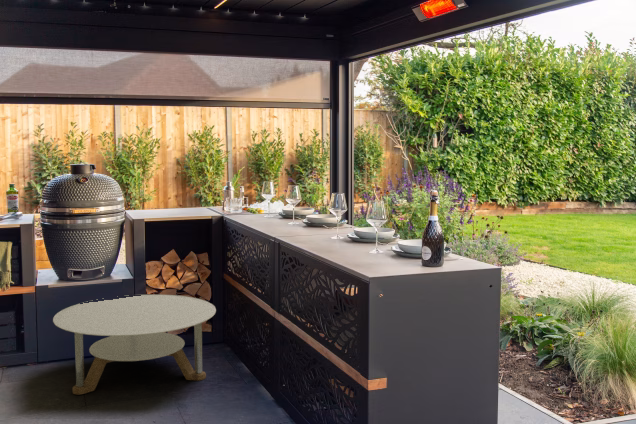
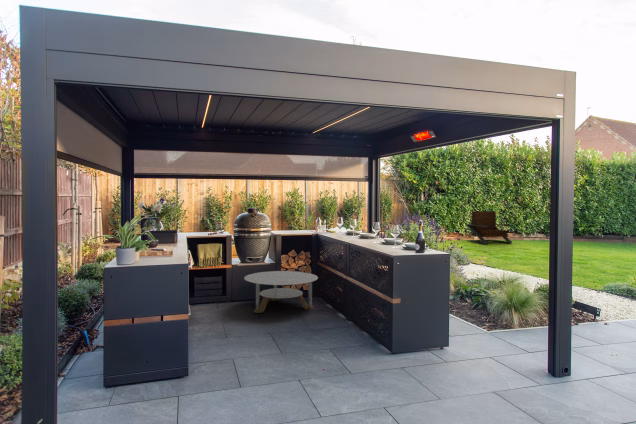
lounge chair: none [509,165,587,222] -> present [467,211,512,244]

